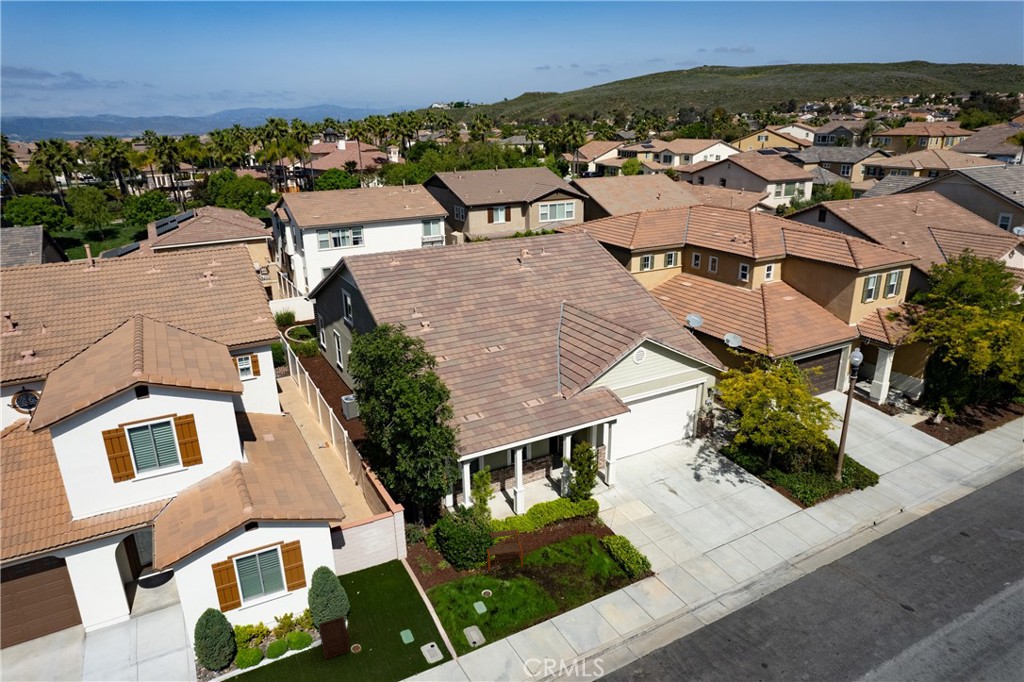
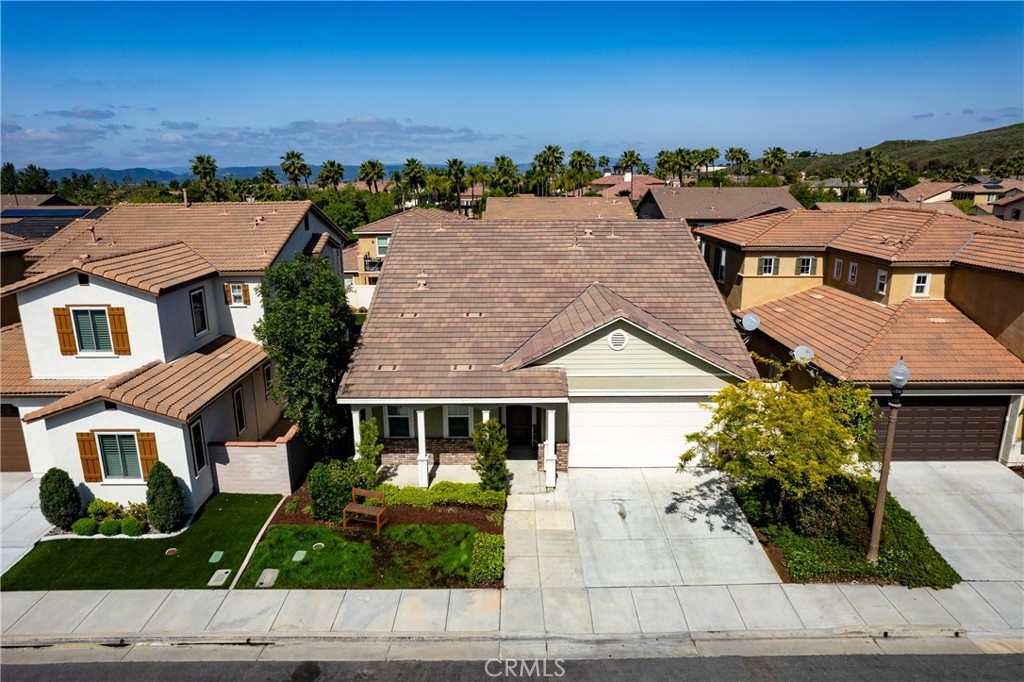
wooden crate: present [319,616,350,659] -> none [135,517,175,551]

